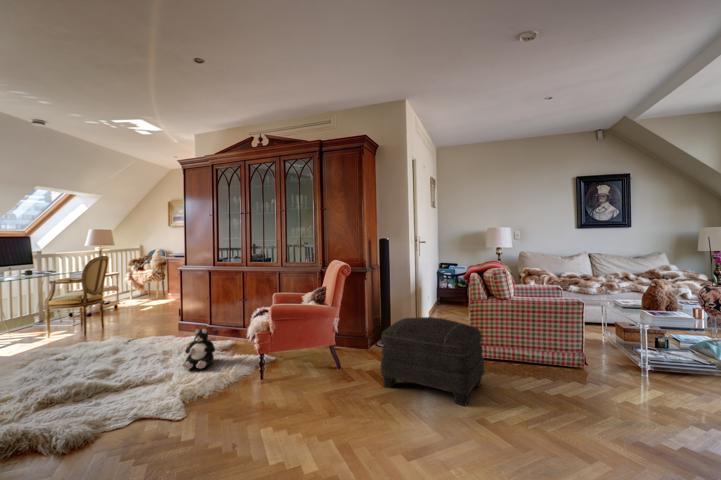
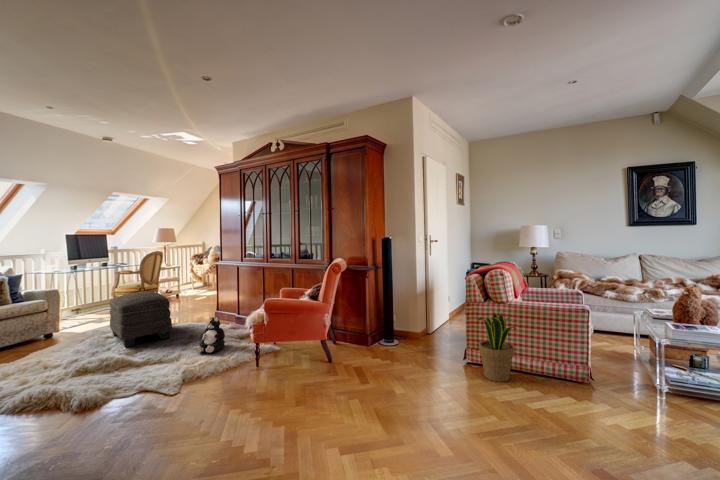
potted plant: none [488,308,525,373] -> present [478,313,516,382]
ottoman: present [381,317,484,406] -> present [109,291,172,347]

